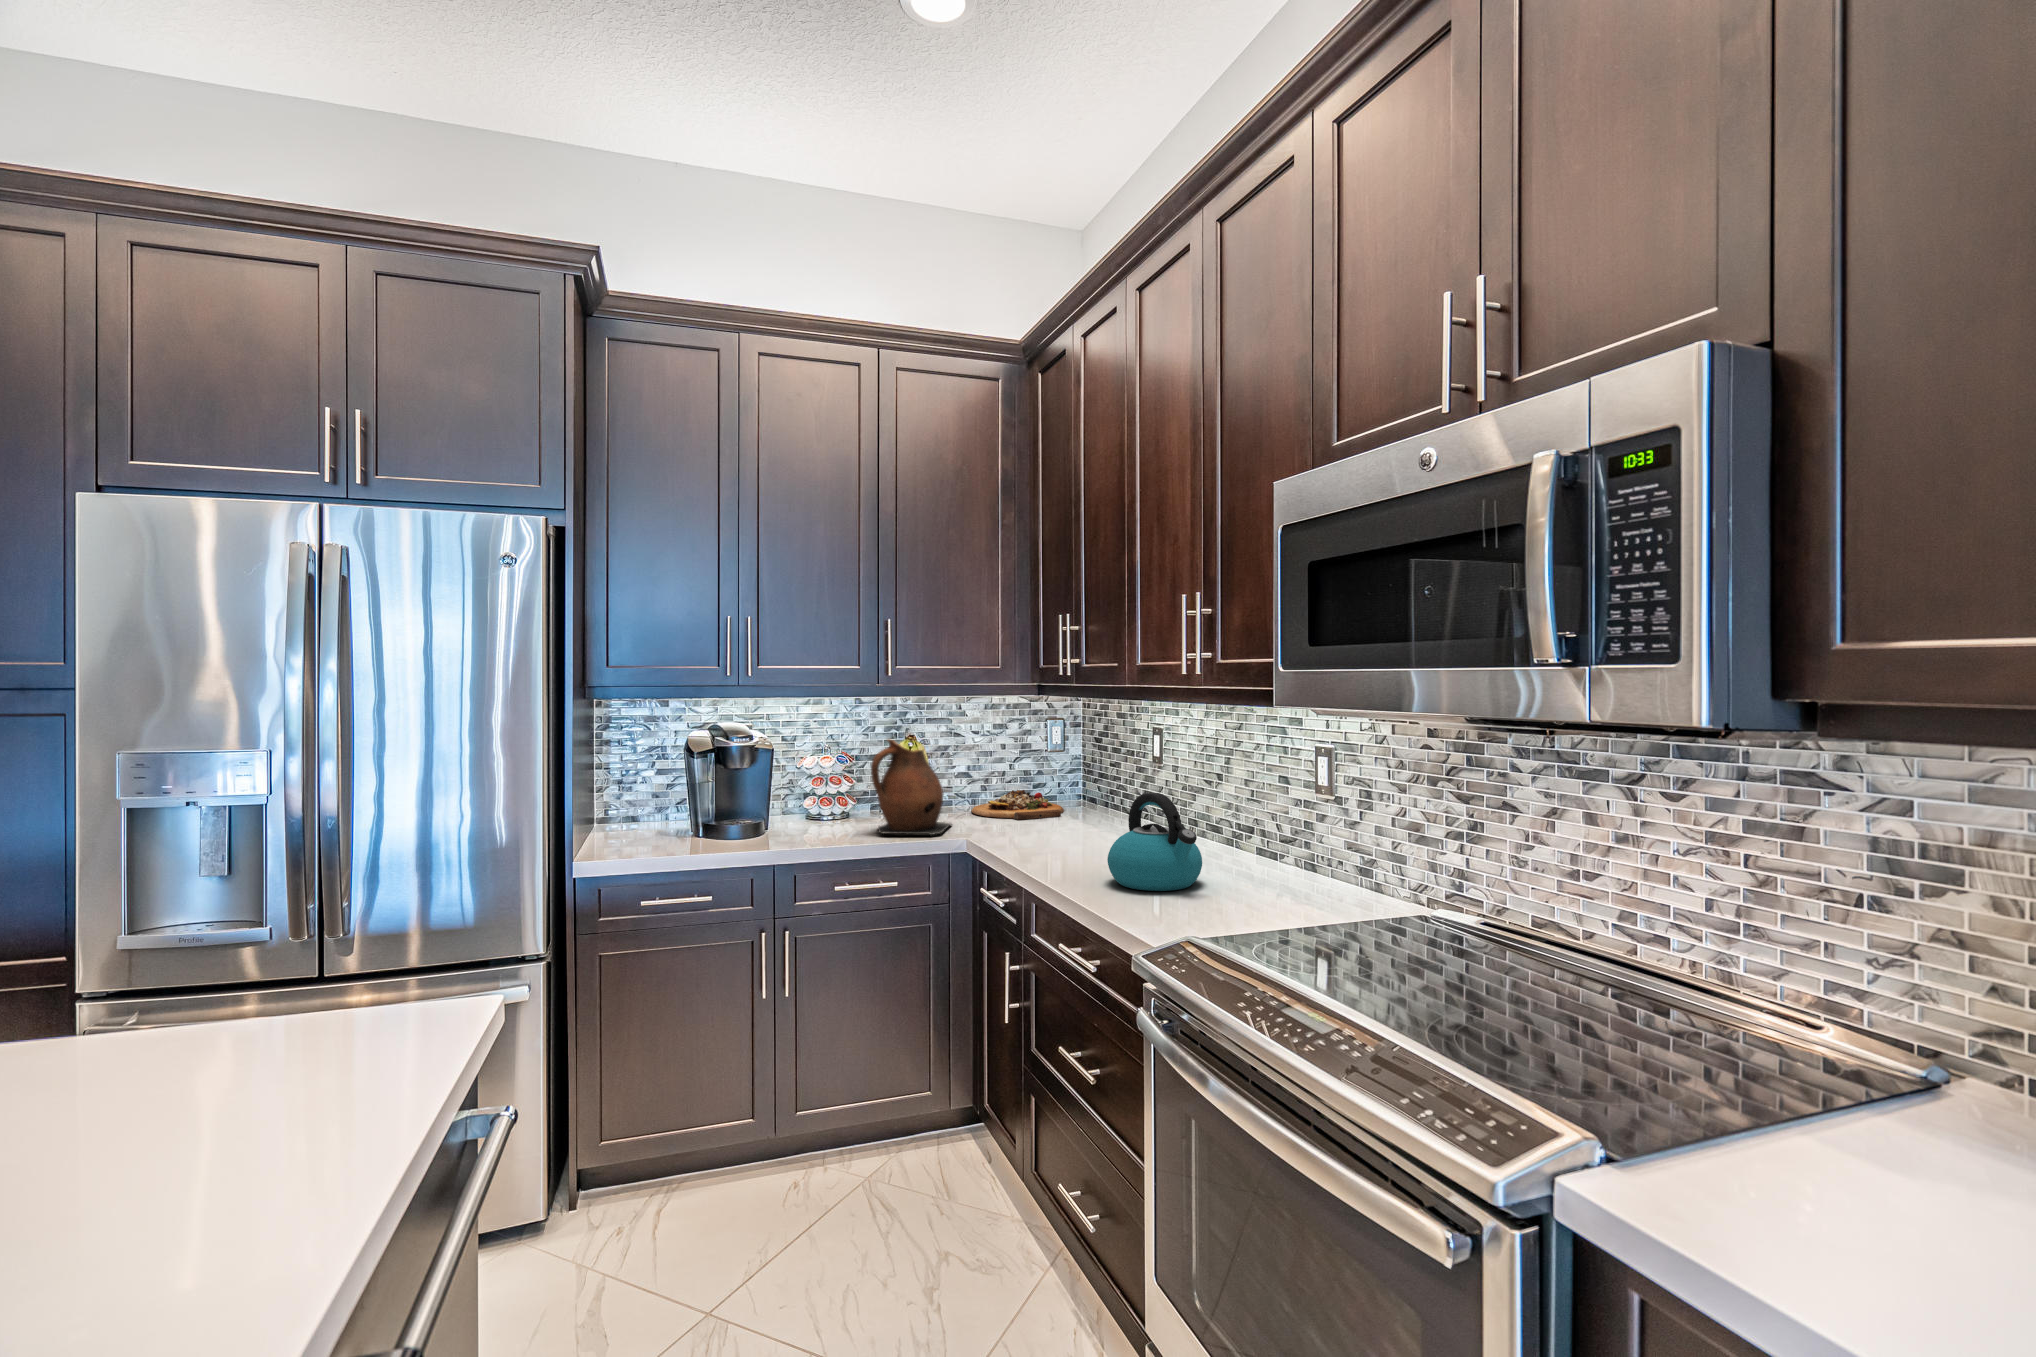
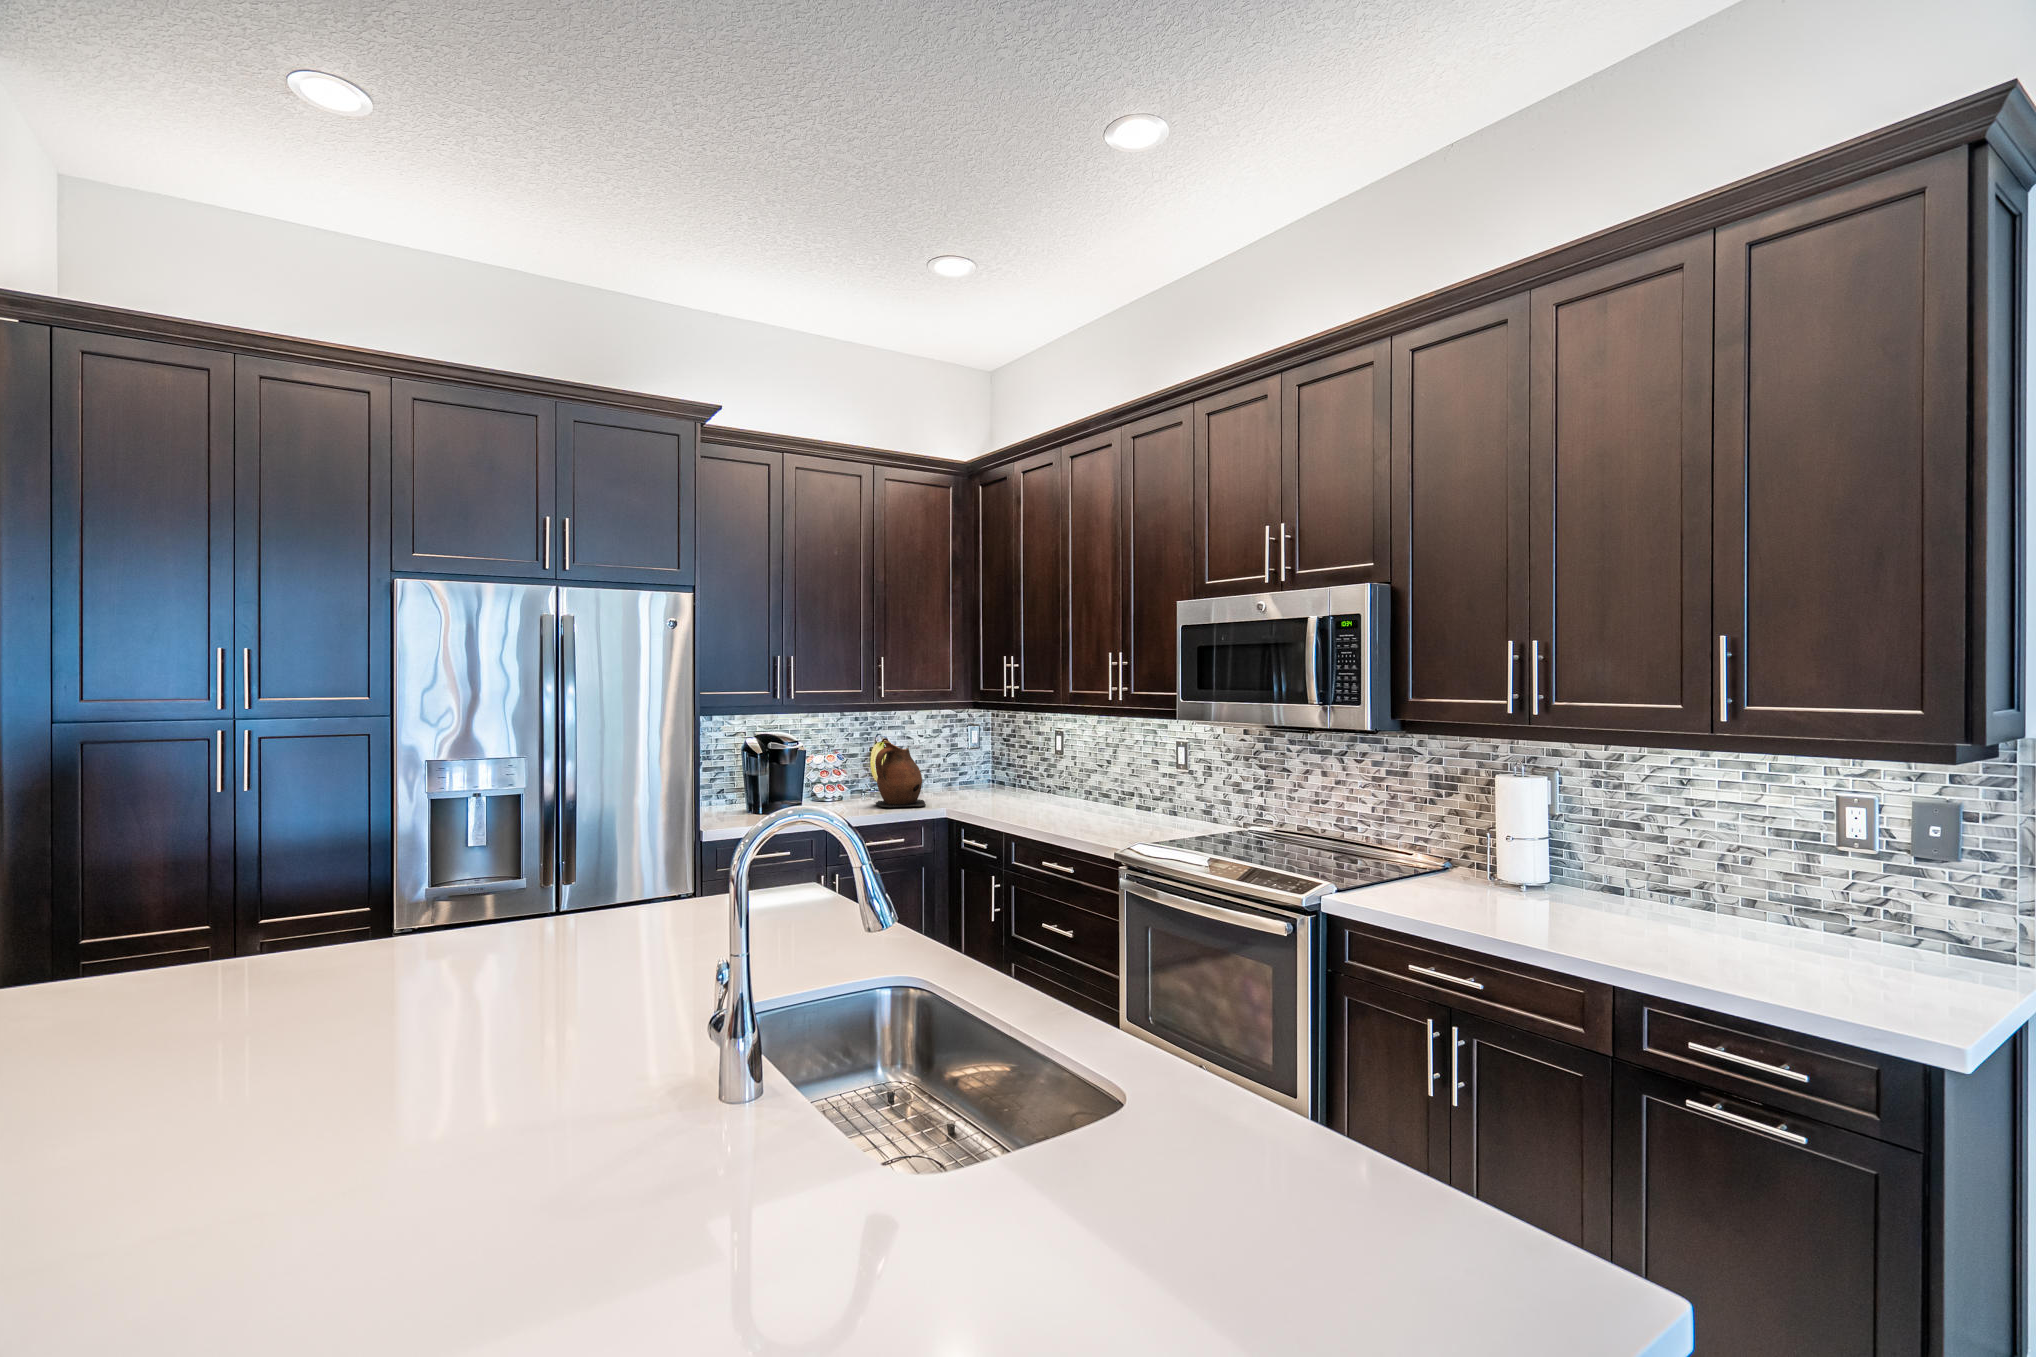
cutting board: present [972,790,1064,820] -> none [923,776,991,796]
kettle: present [1107,793,1202,891] -> none [1066,771,1122,827]

